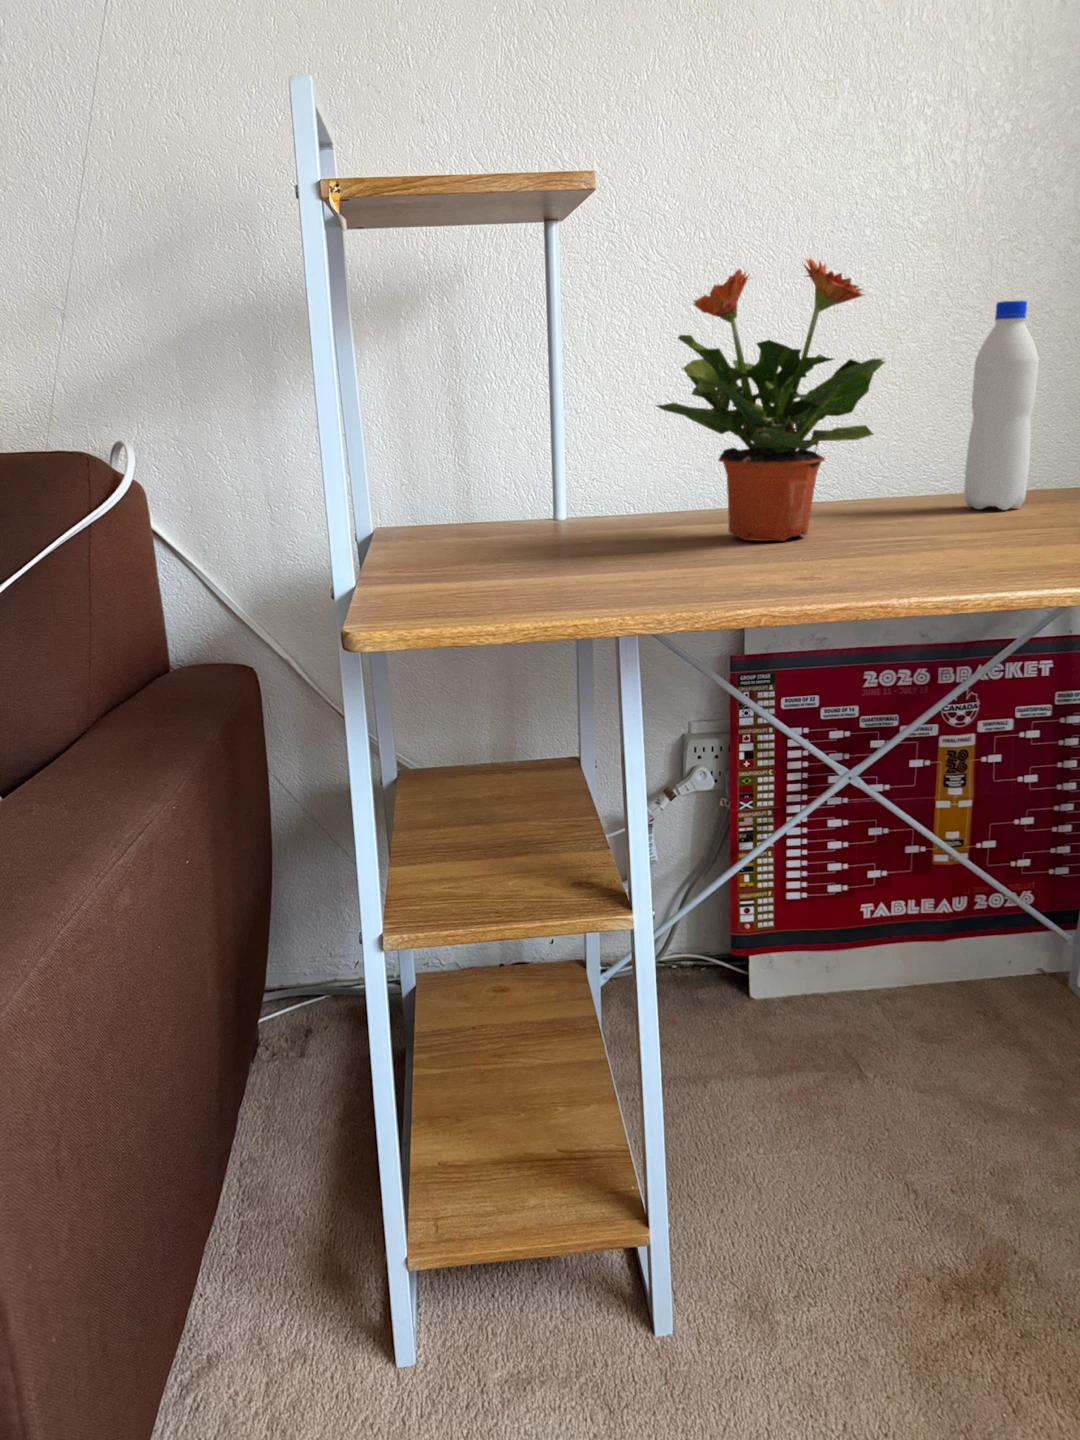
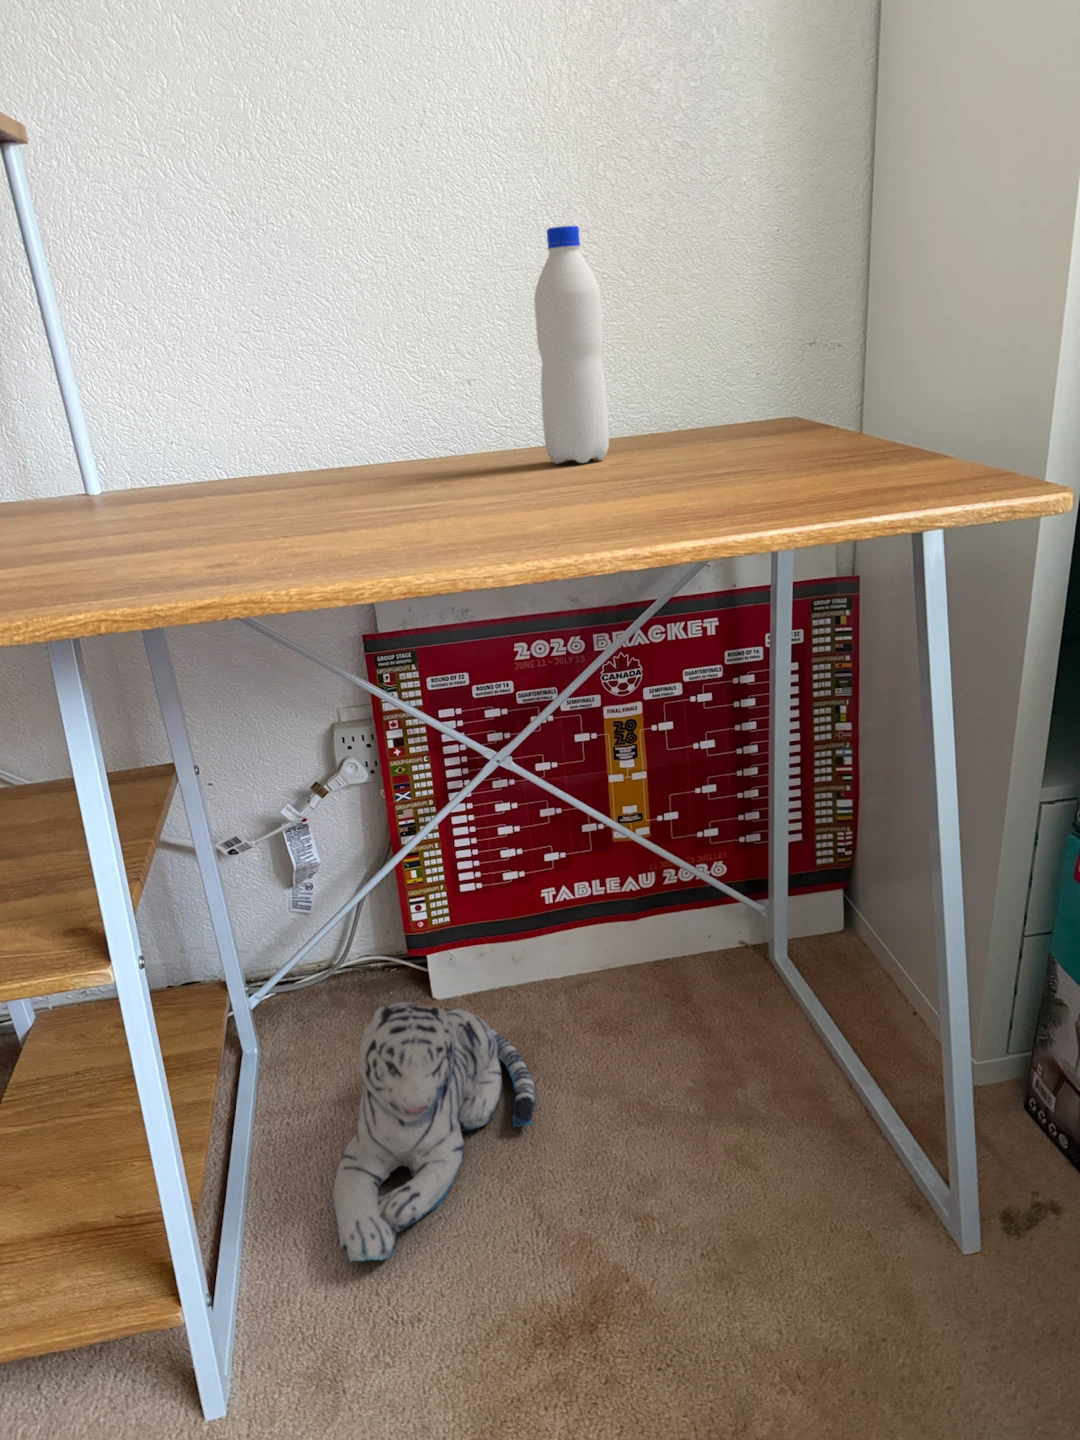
potted plant: present [656,258,885,541] -> none [115,184,395,519]
plush toy: none [715,986,888,1215] -> present [333,1002,536,1261]

